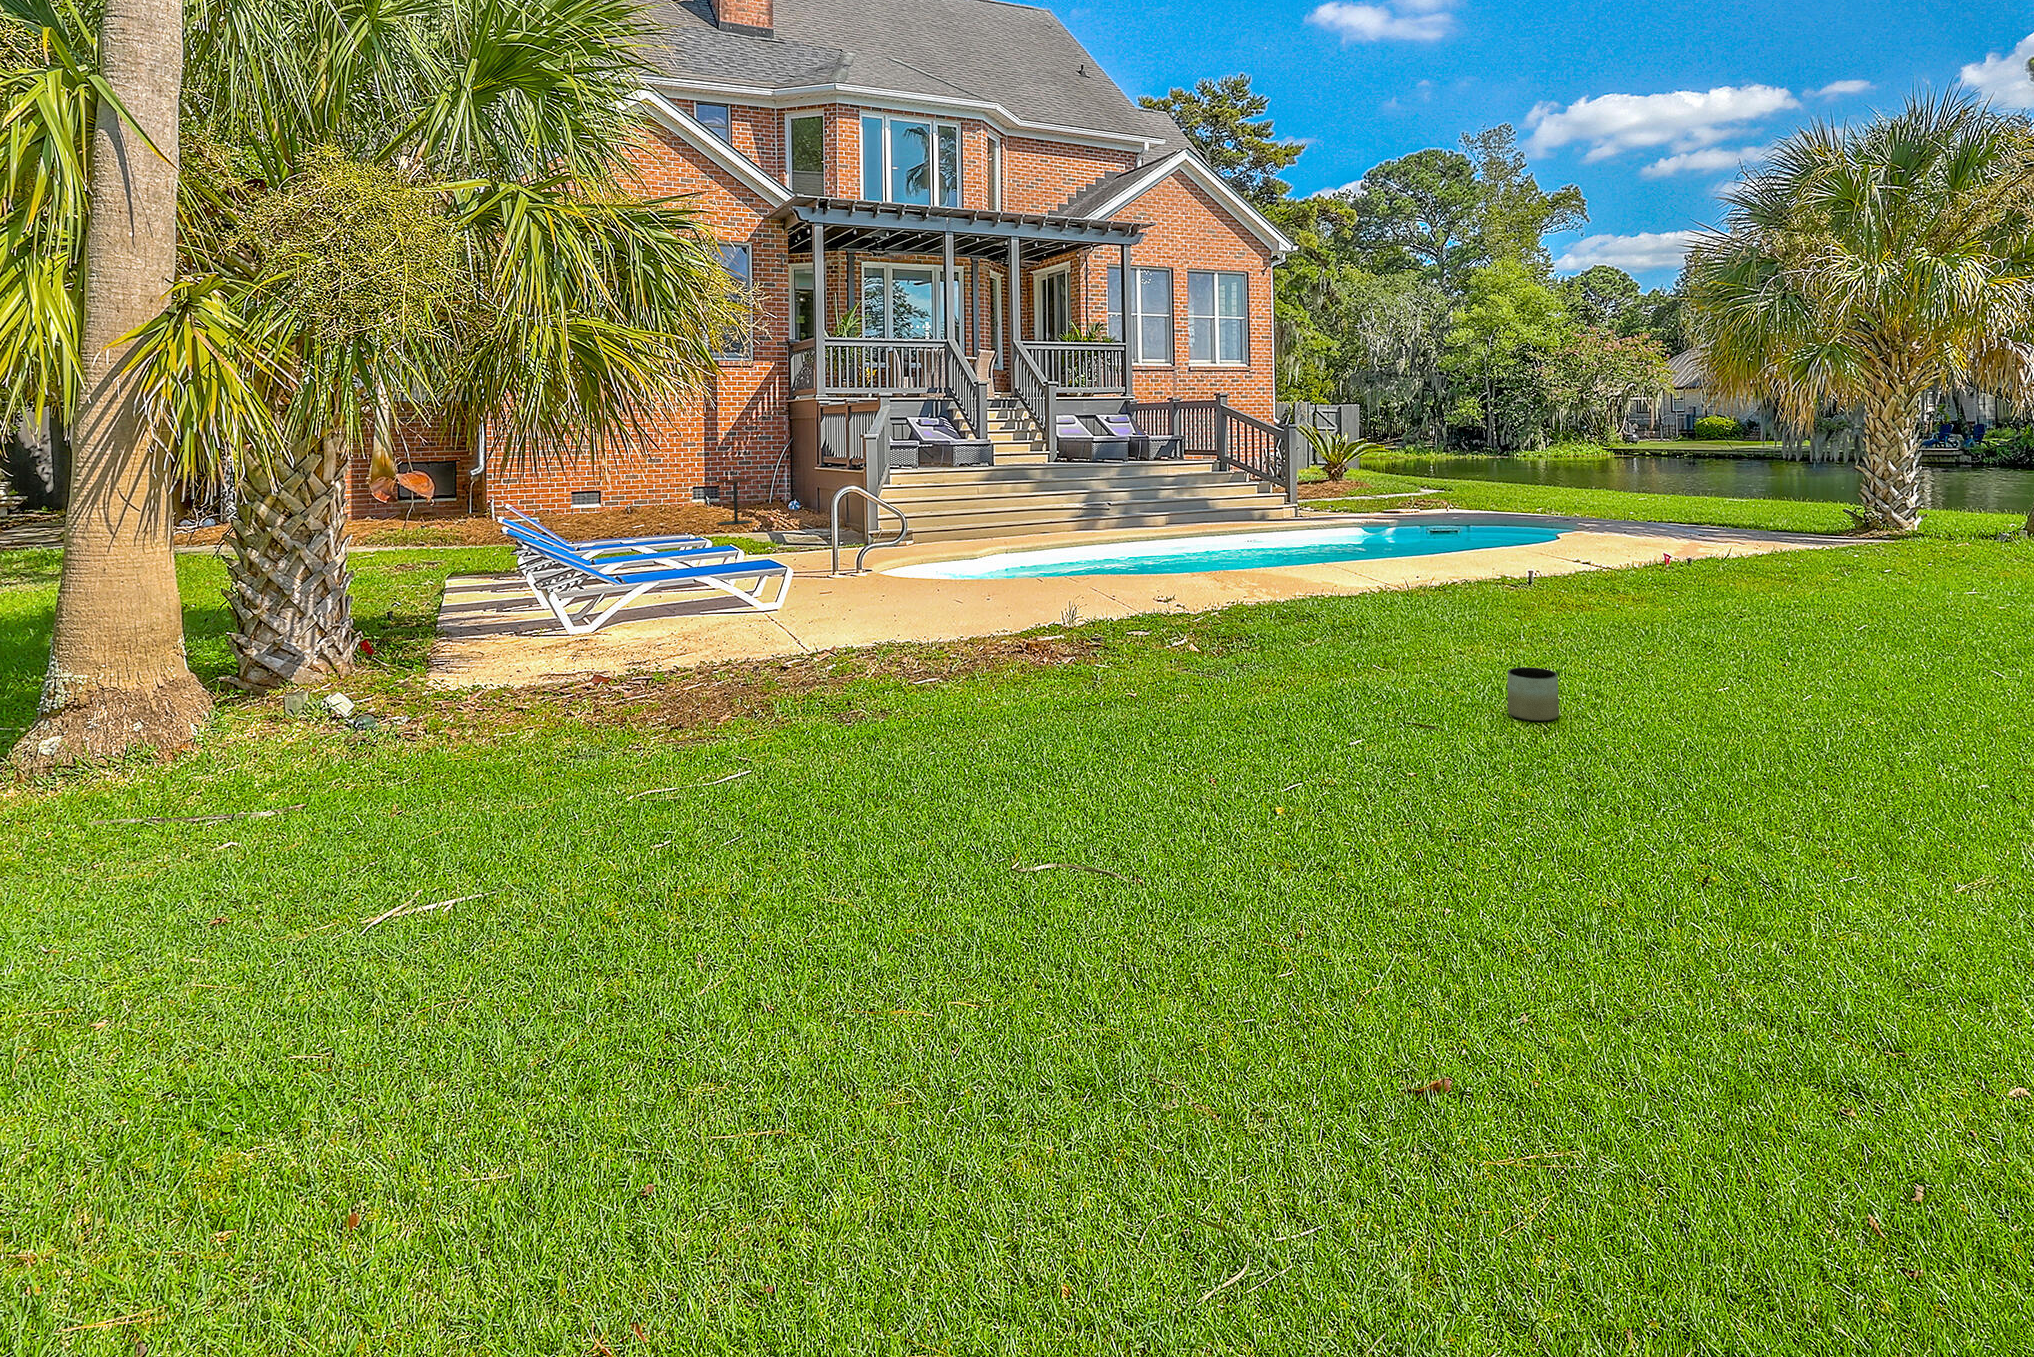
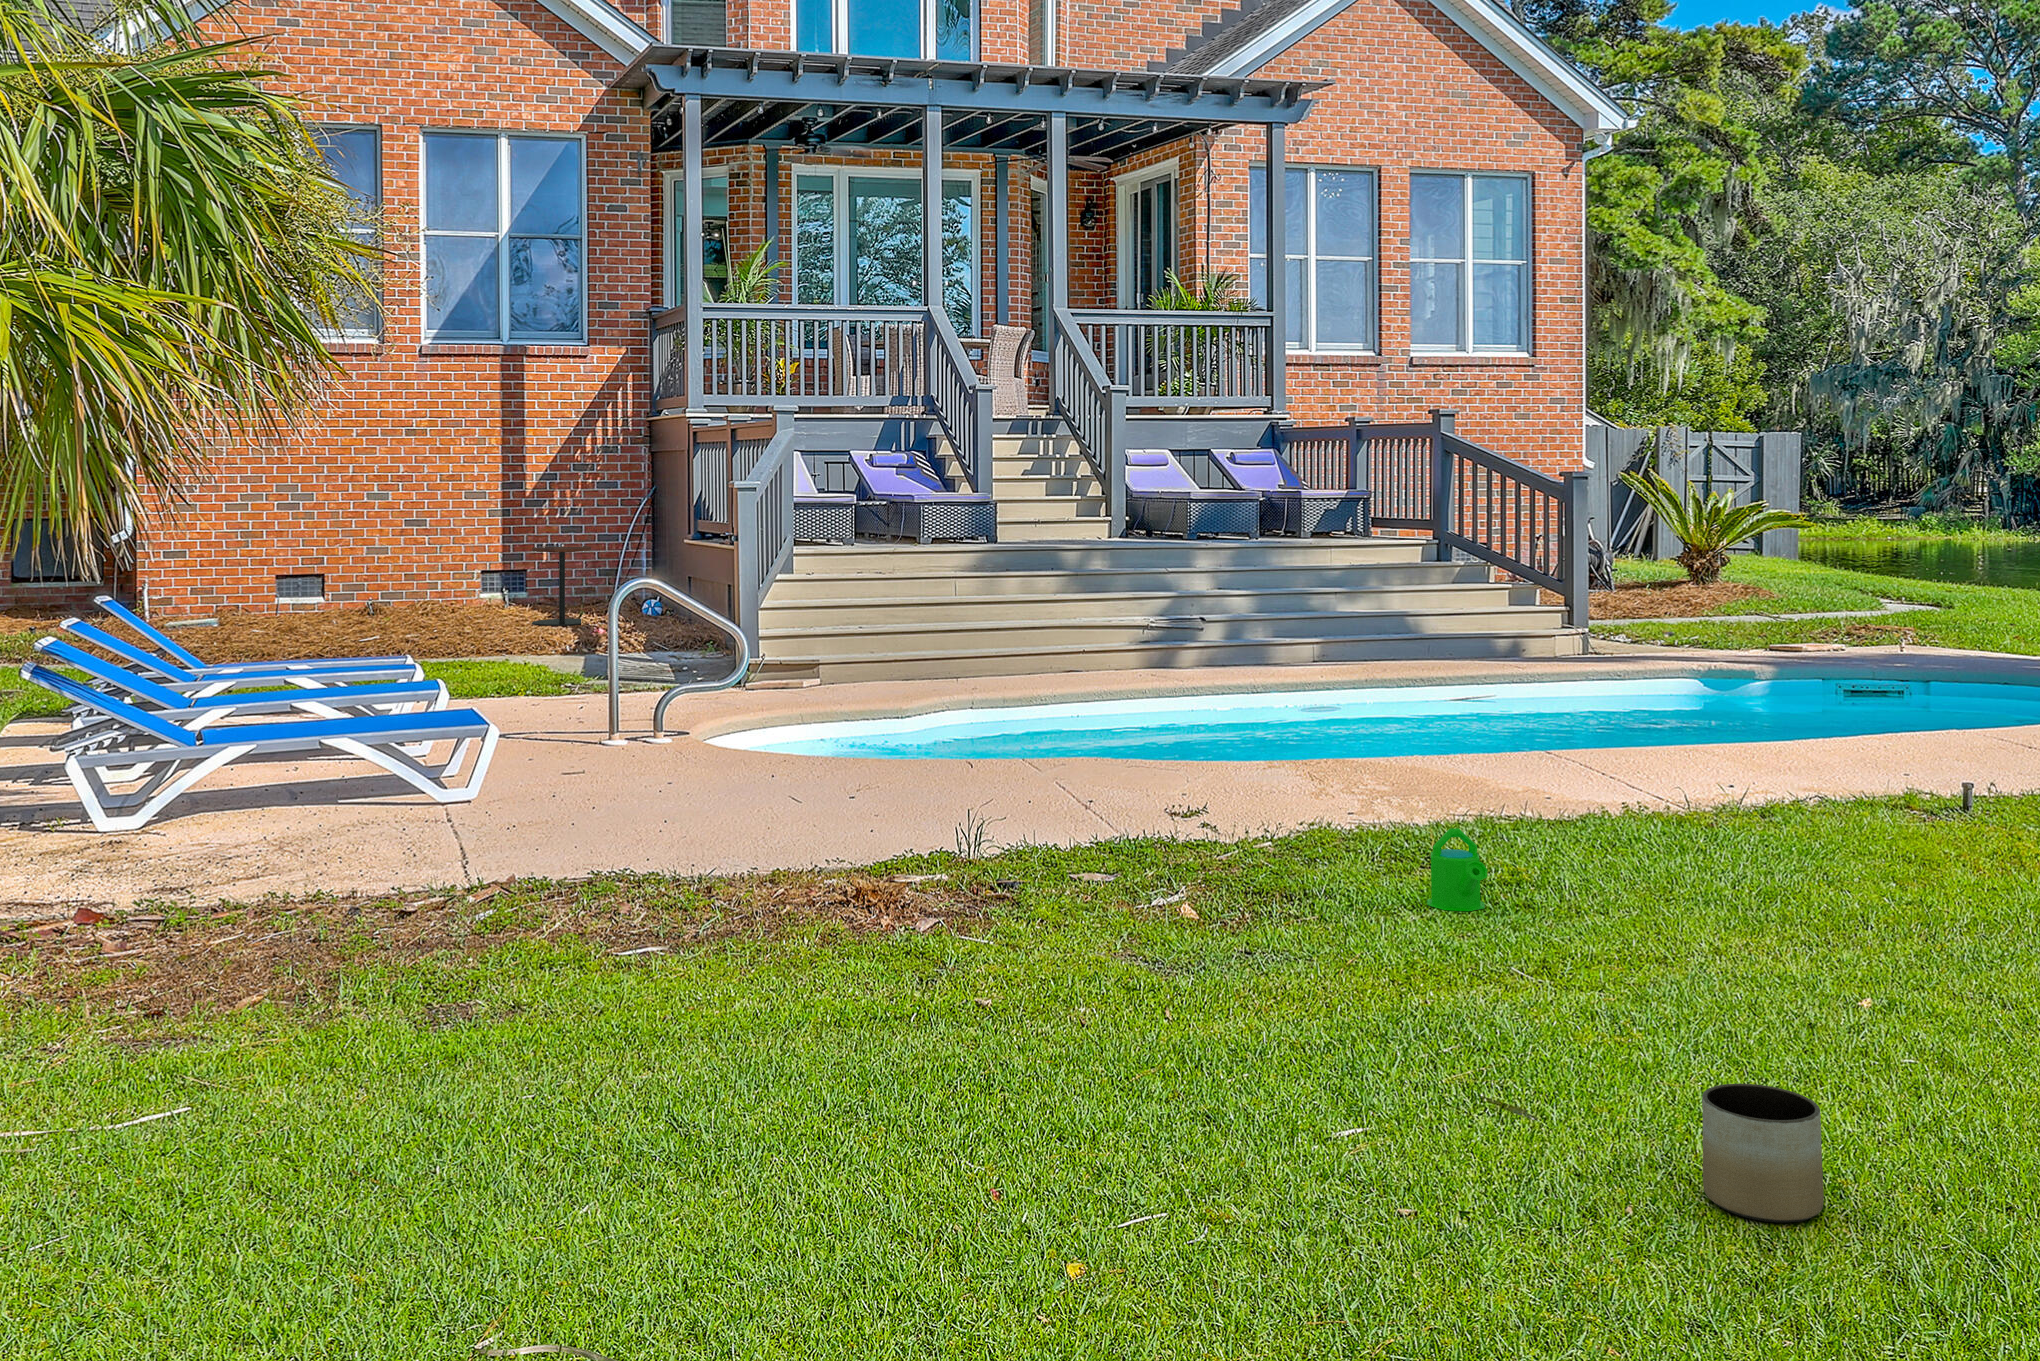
watering can: none [1309,585,1341,624] -> present [1427,828,1488,911]

